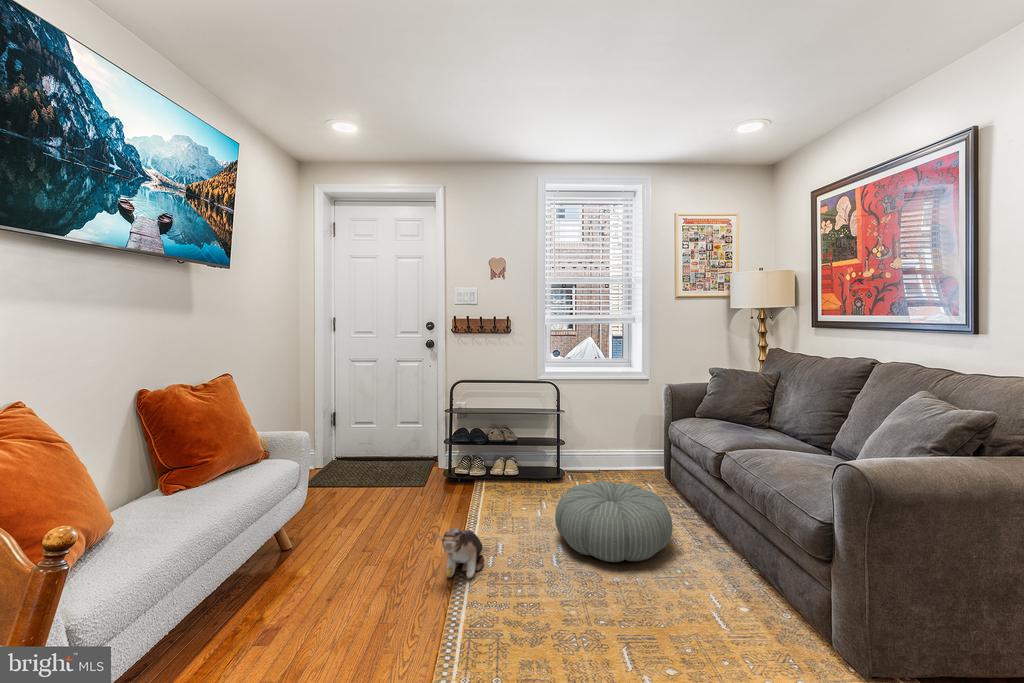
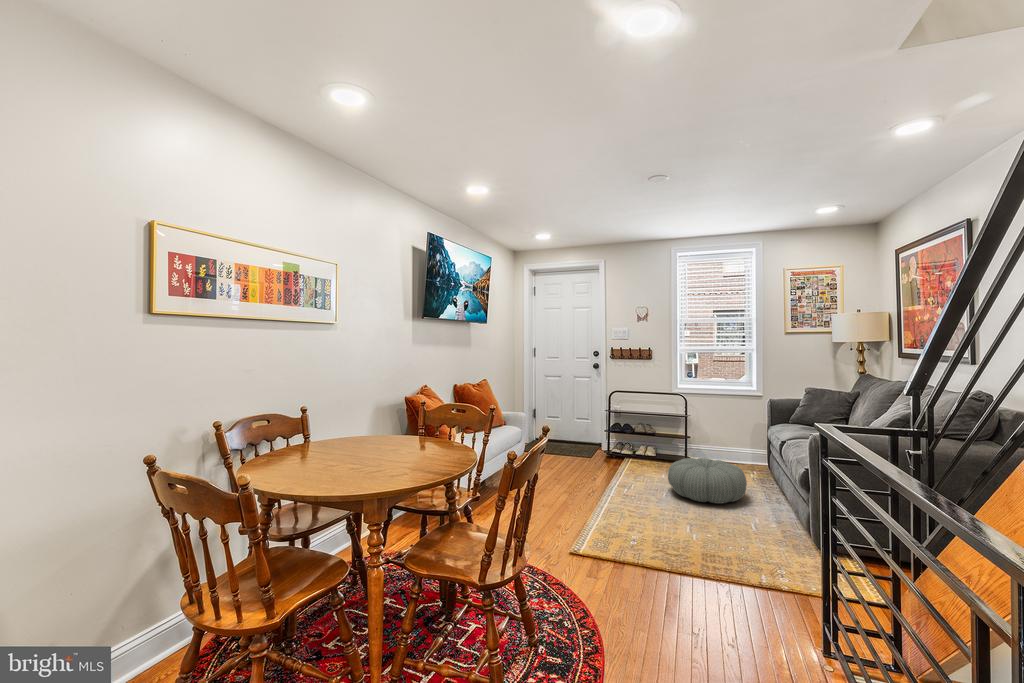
plush toy: present [437,527,484,578] -> none [592,467,621,497]

